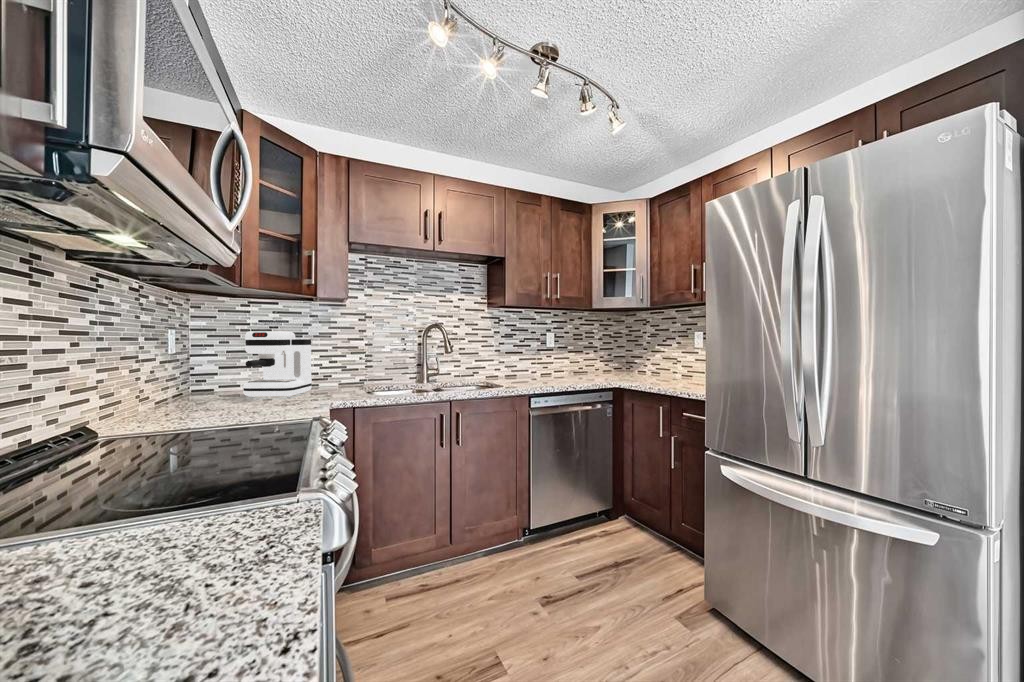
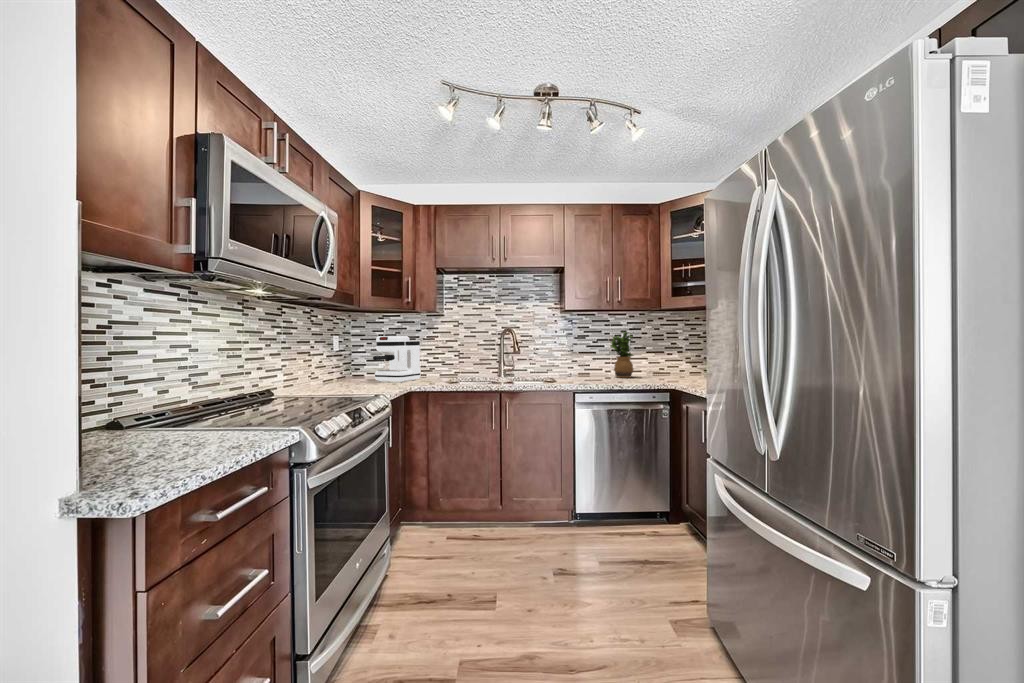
potted plant: none [540,330,565,381] -> present [610,332,634,378]

